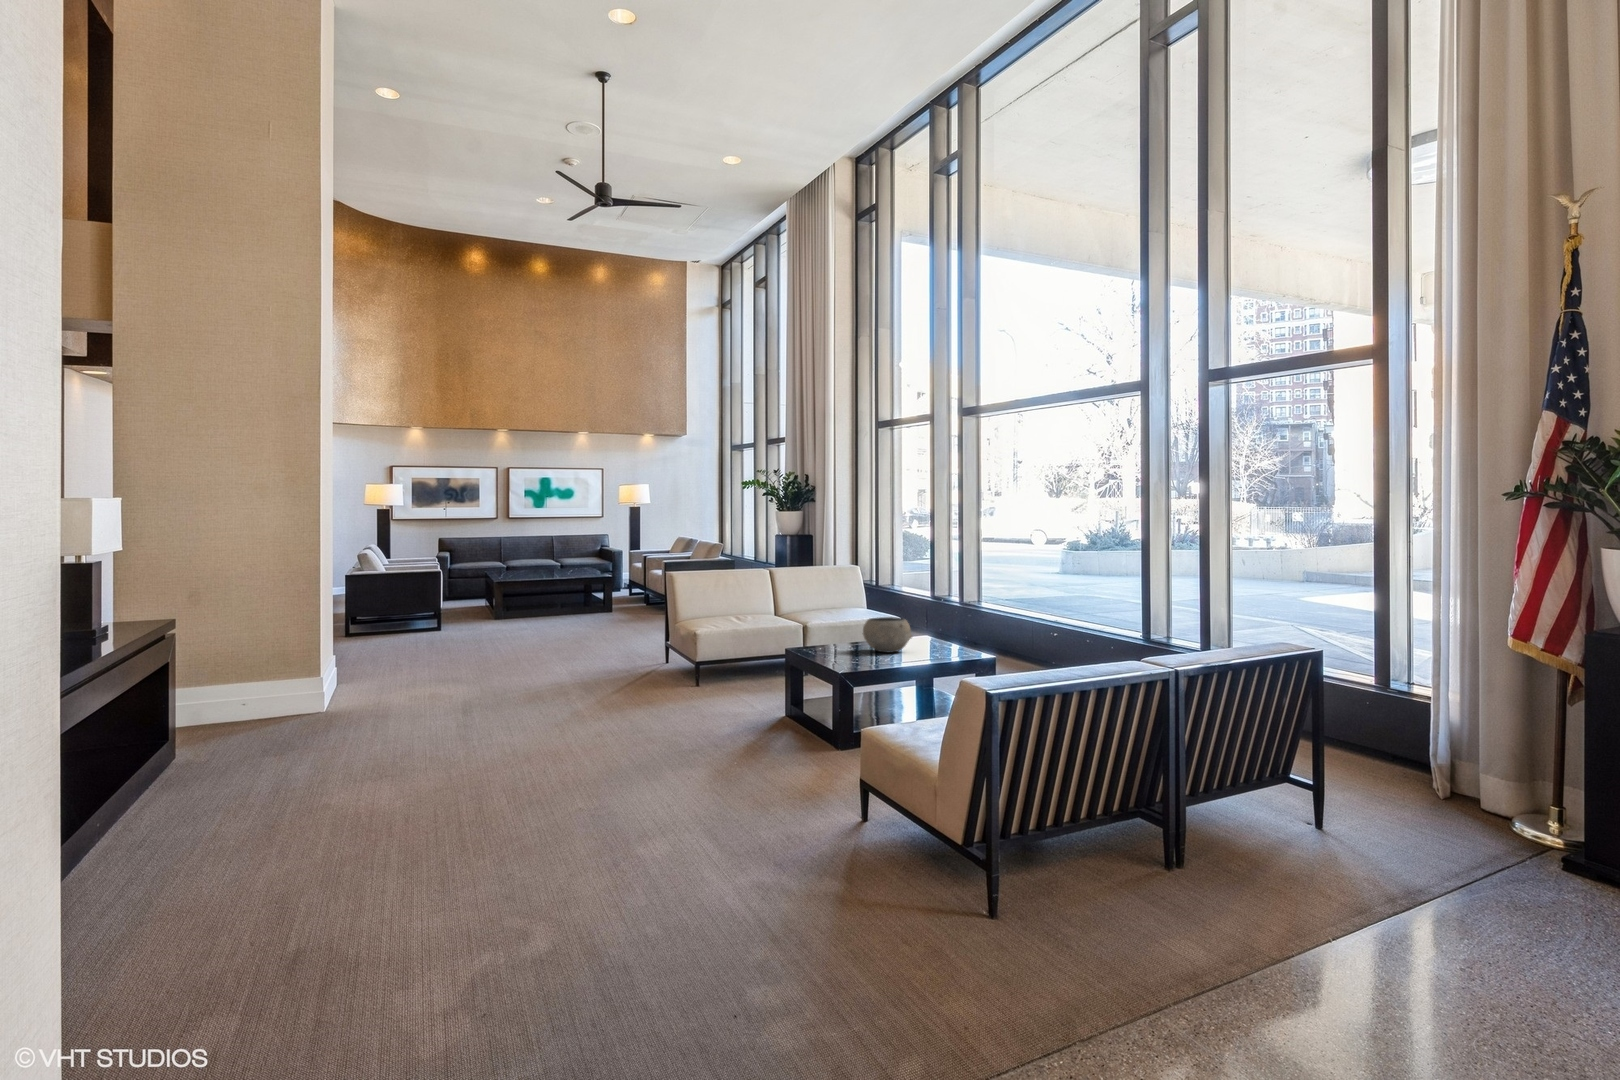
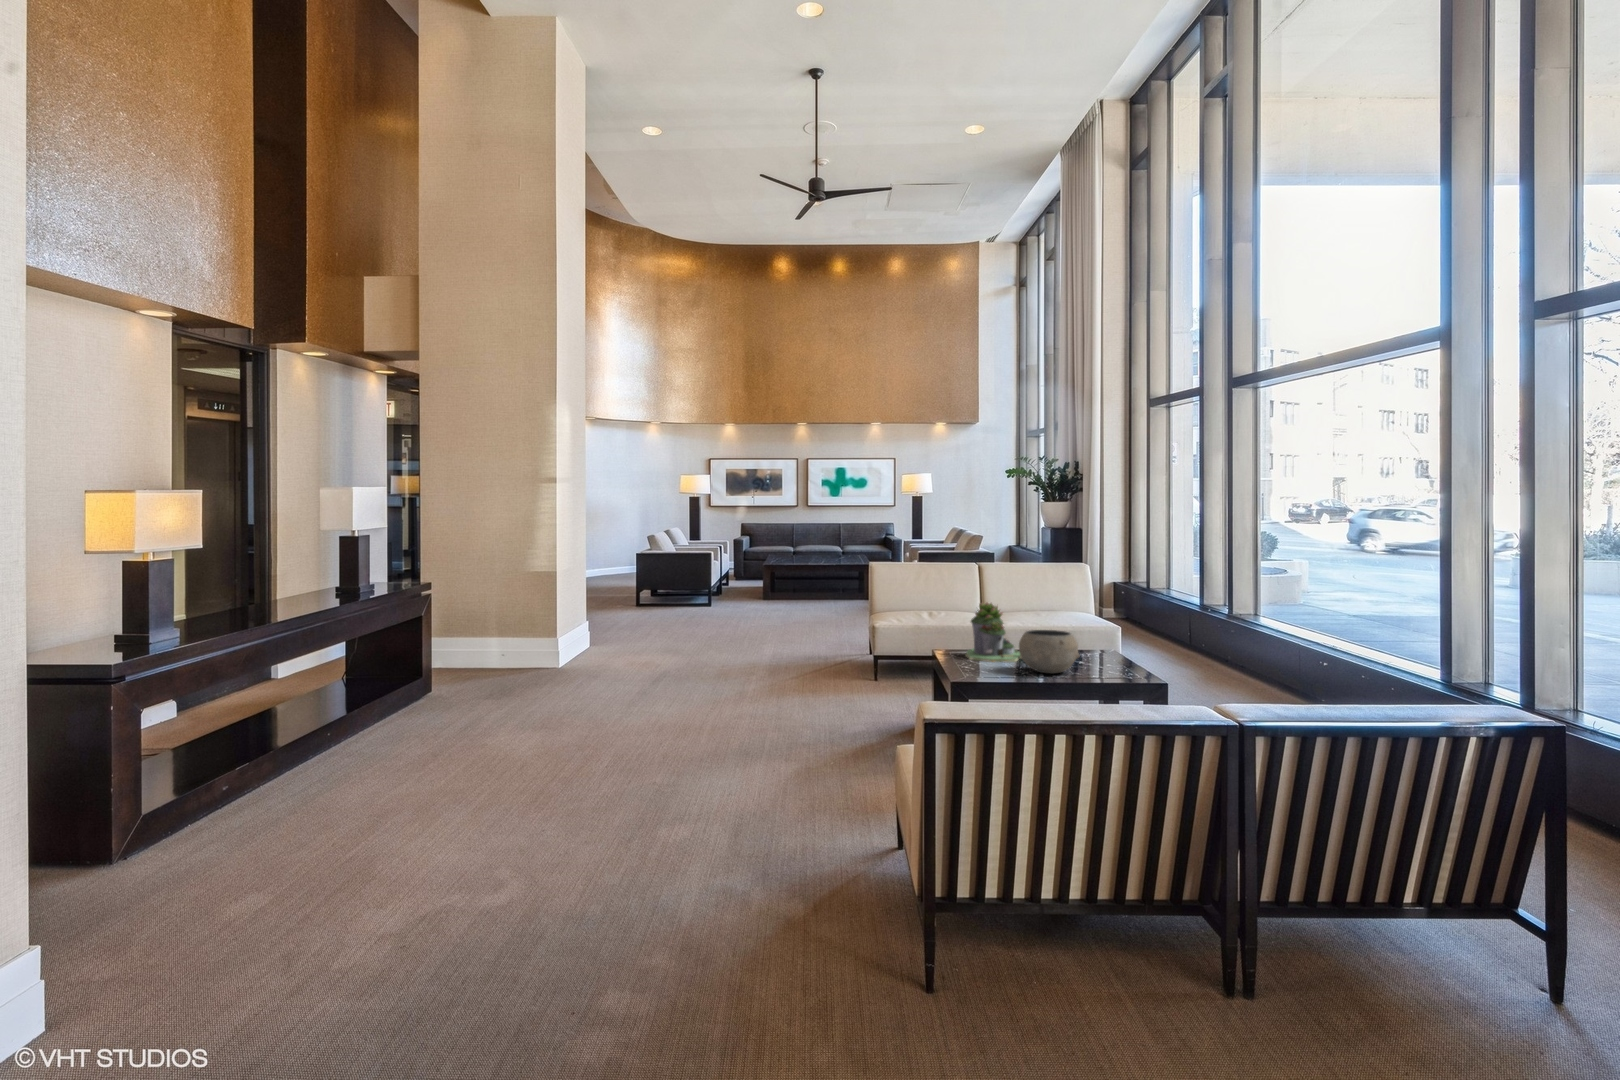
succulent planter: none [804,597,853,648] -> present [966,603,1021,662]

